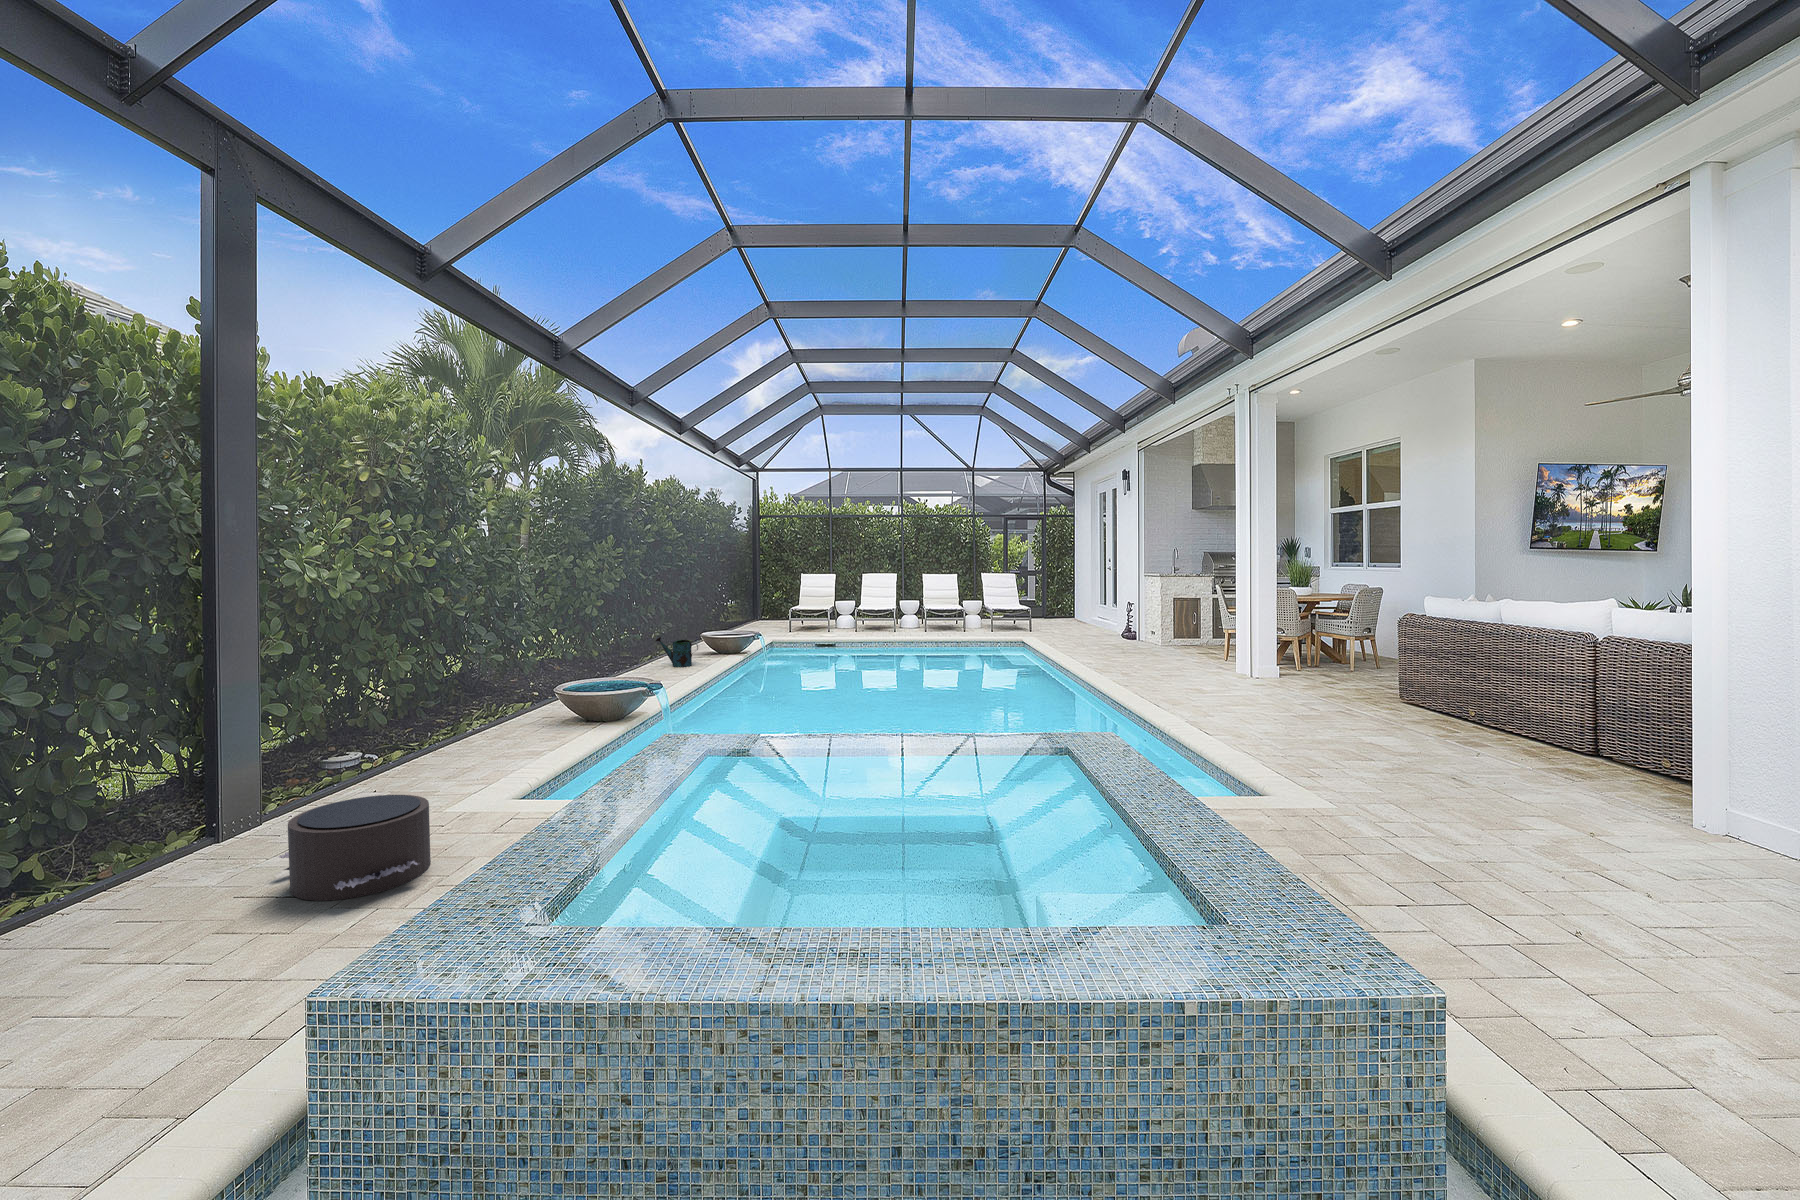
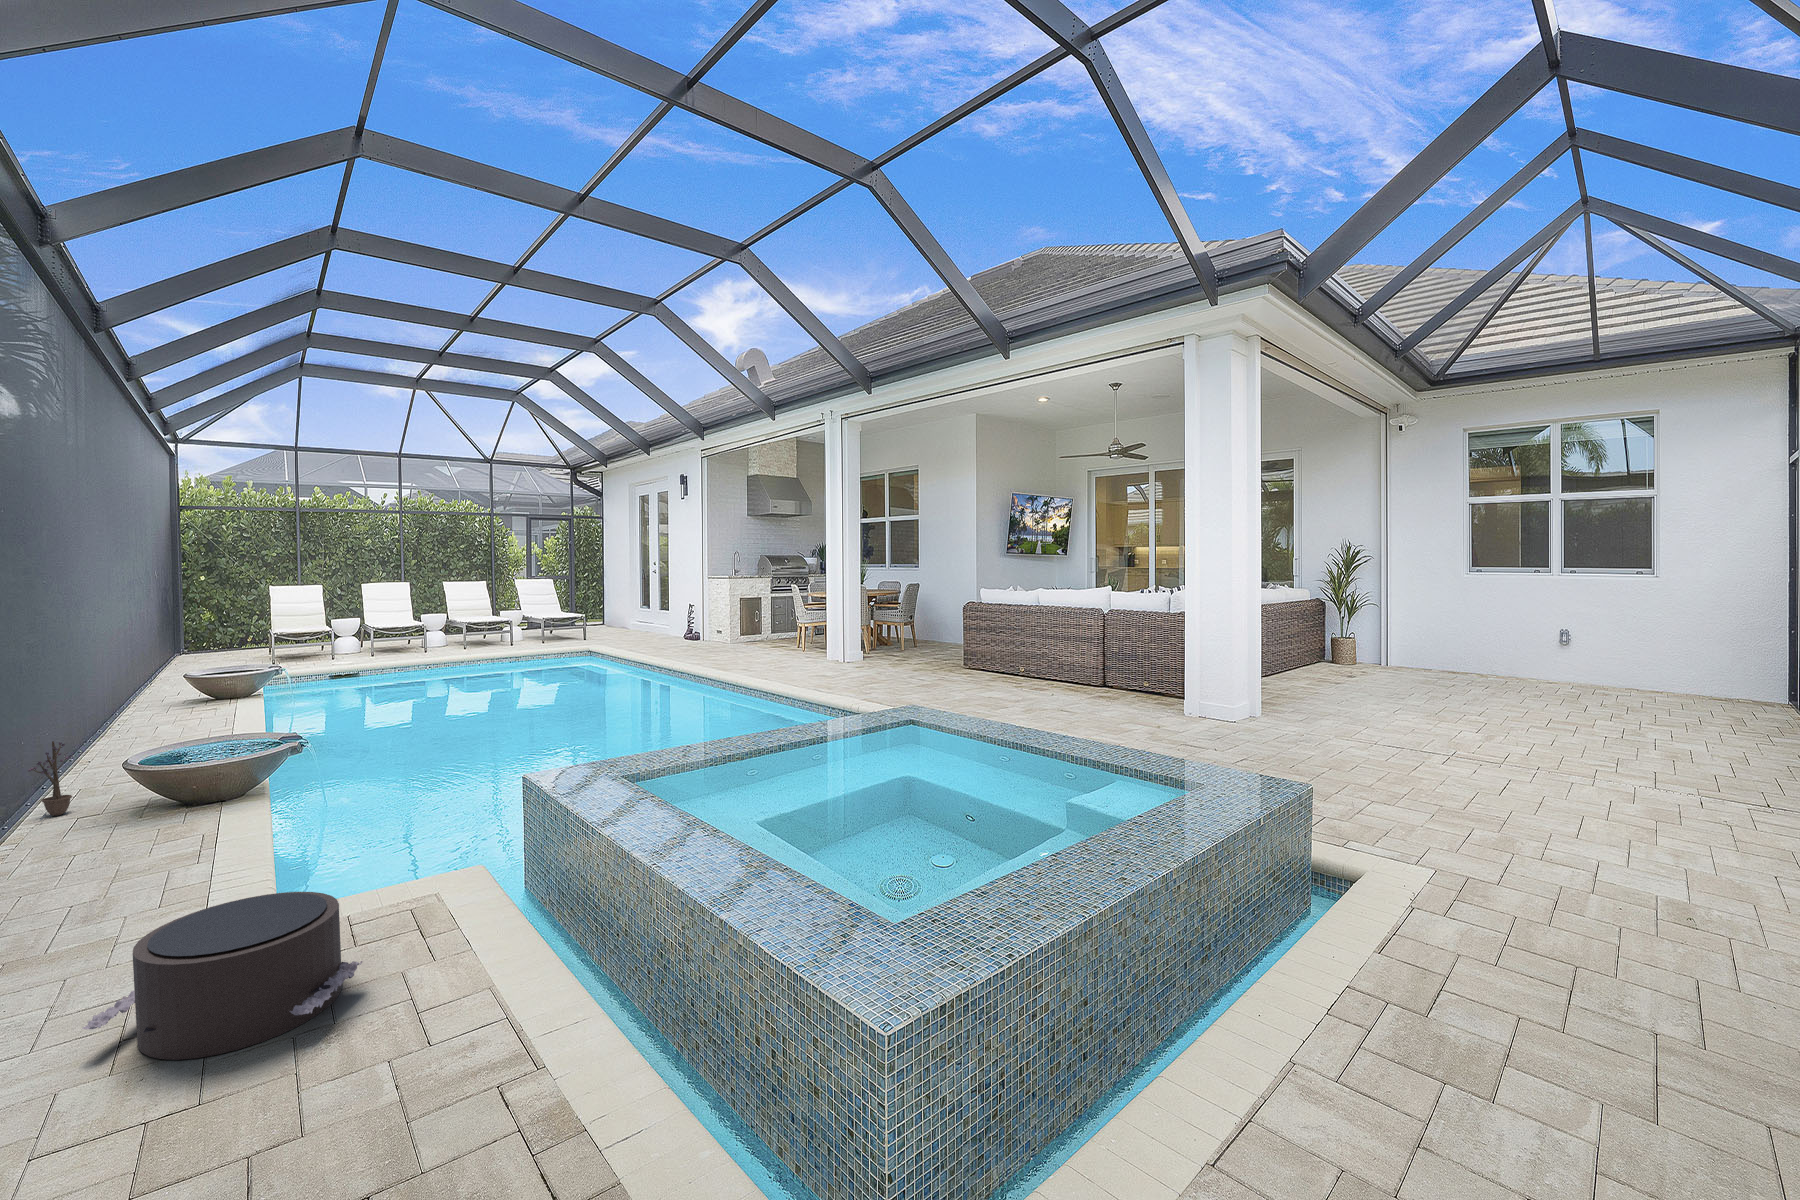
watering can: present [656,637,698,667] -> none [114,682,198,723]
decorative plant: none [523,670,550,721] -> present [28,741,72,821]

